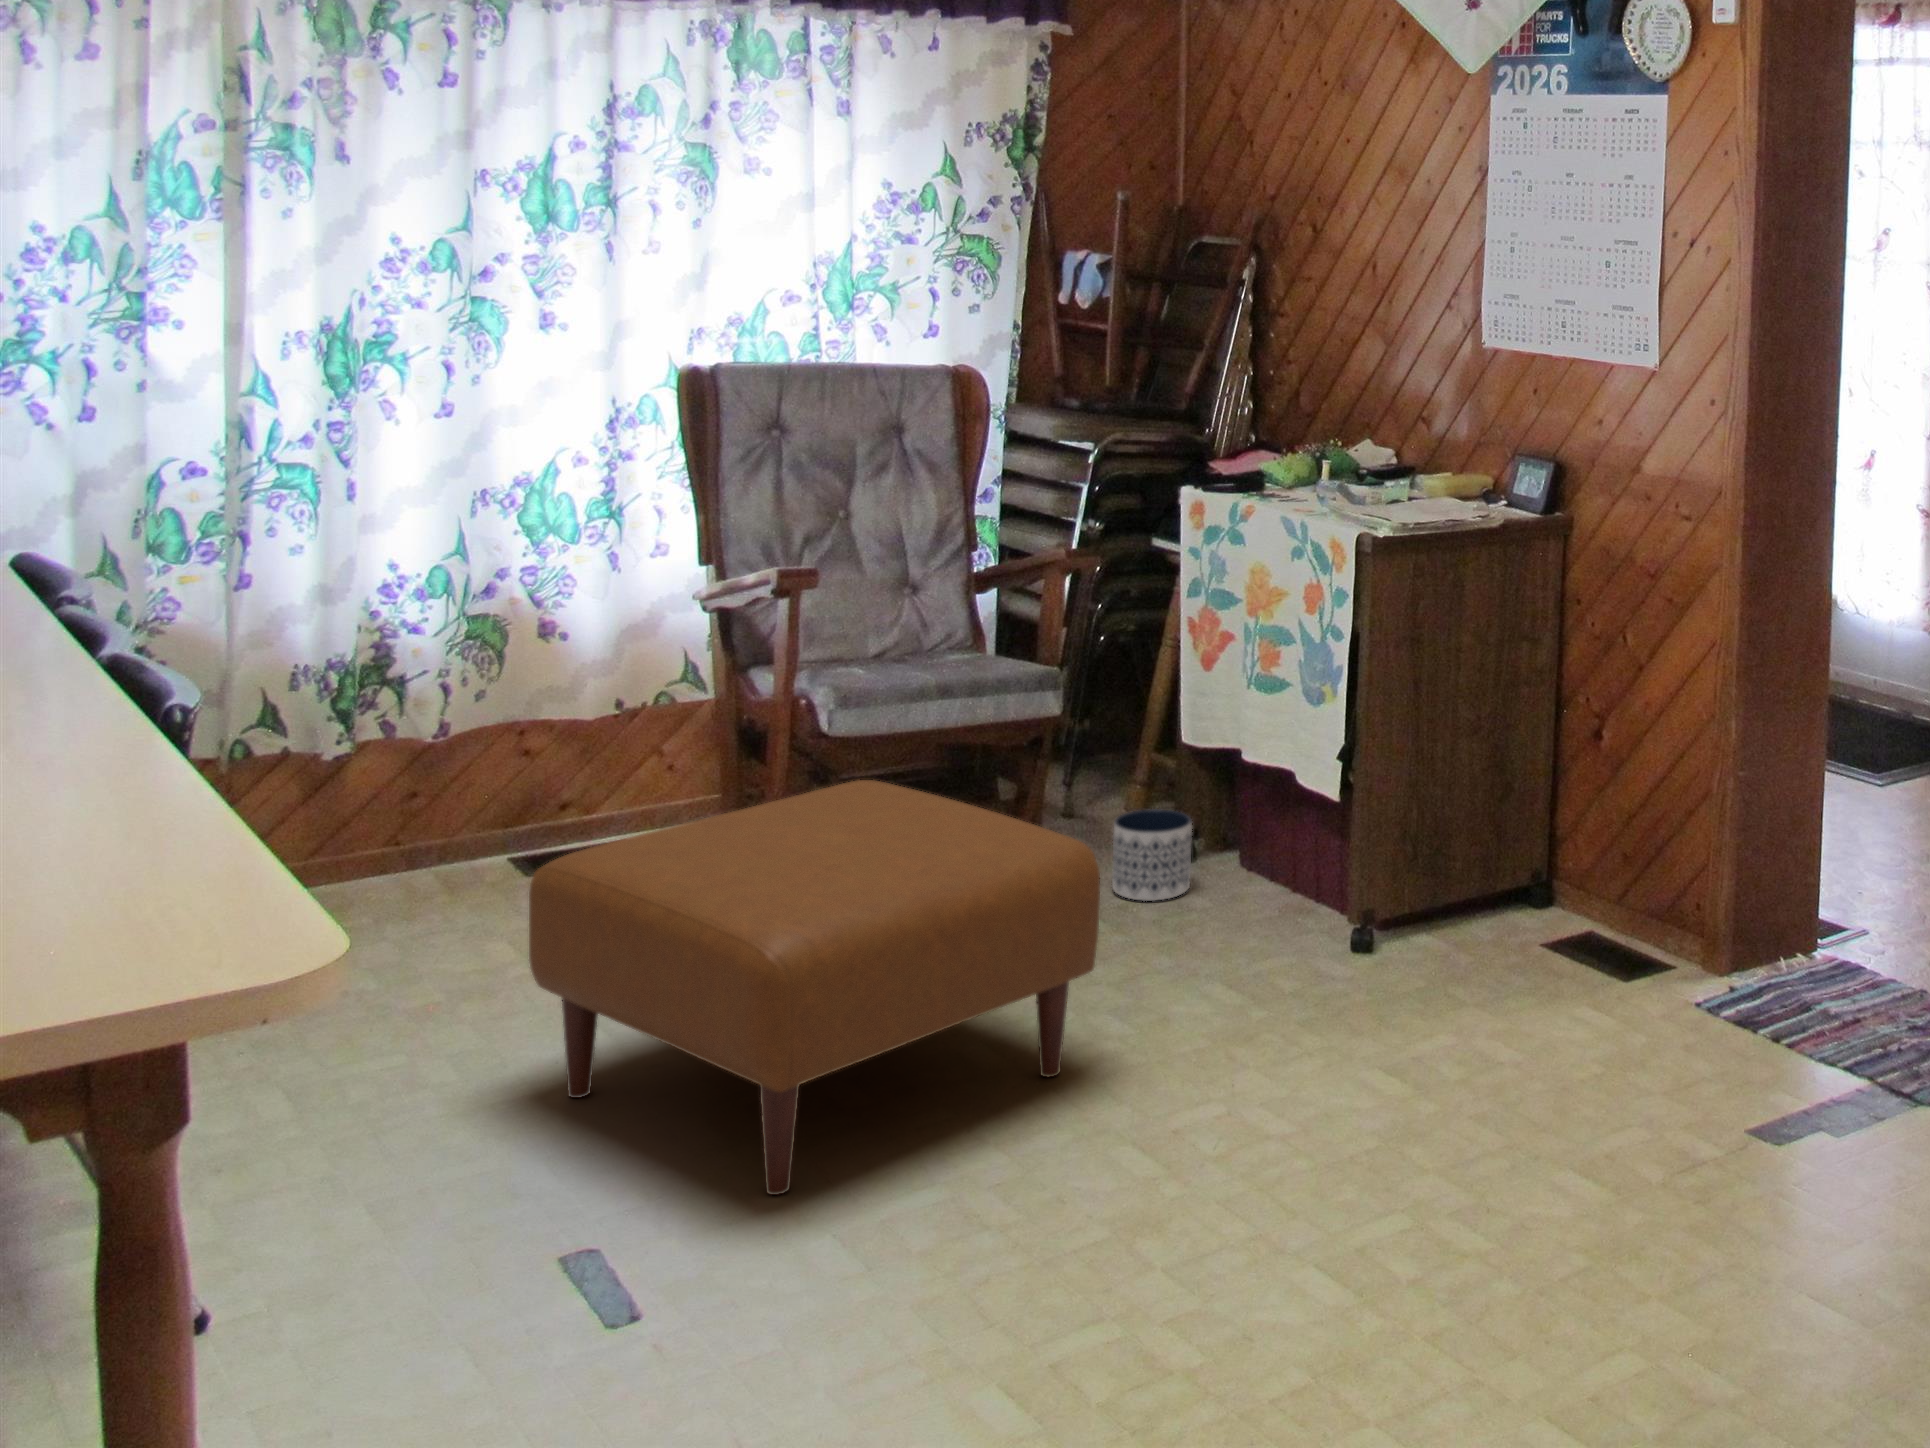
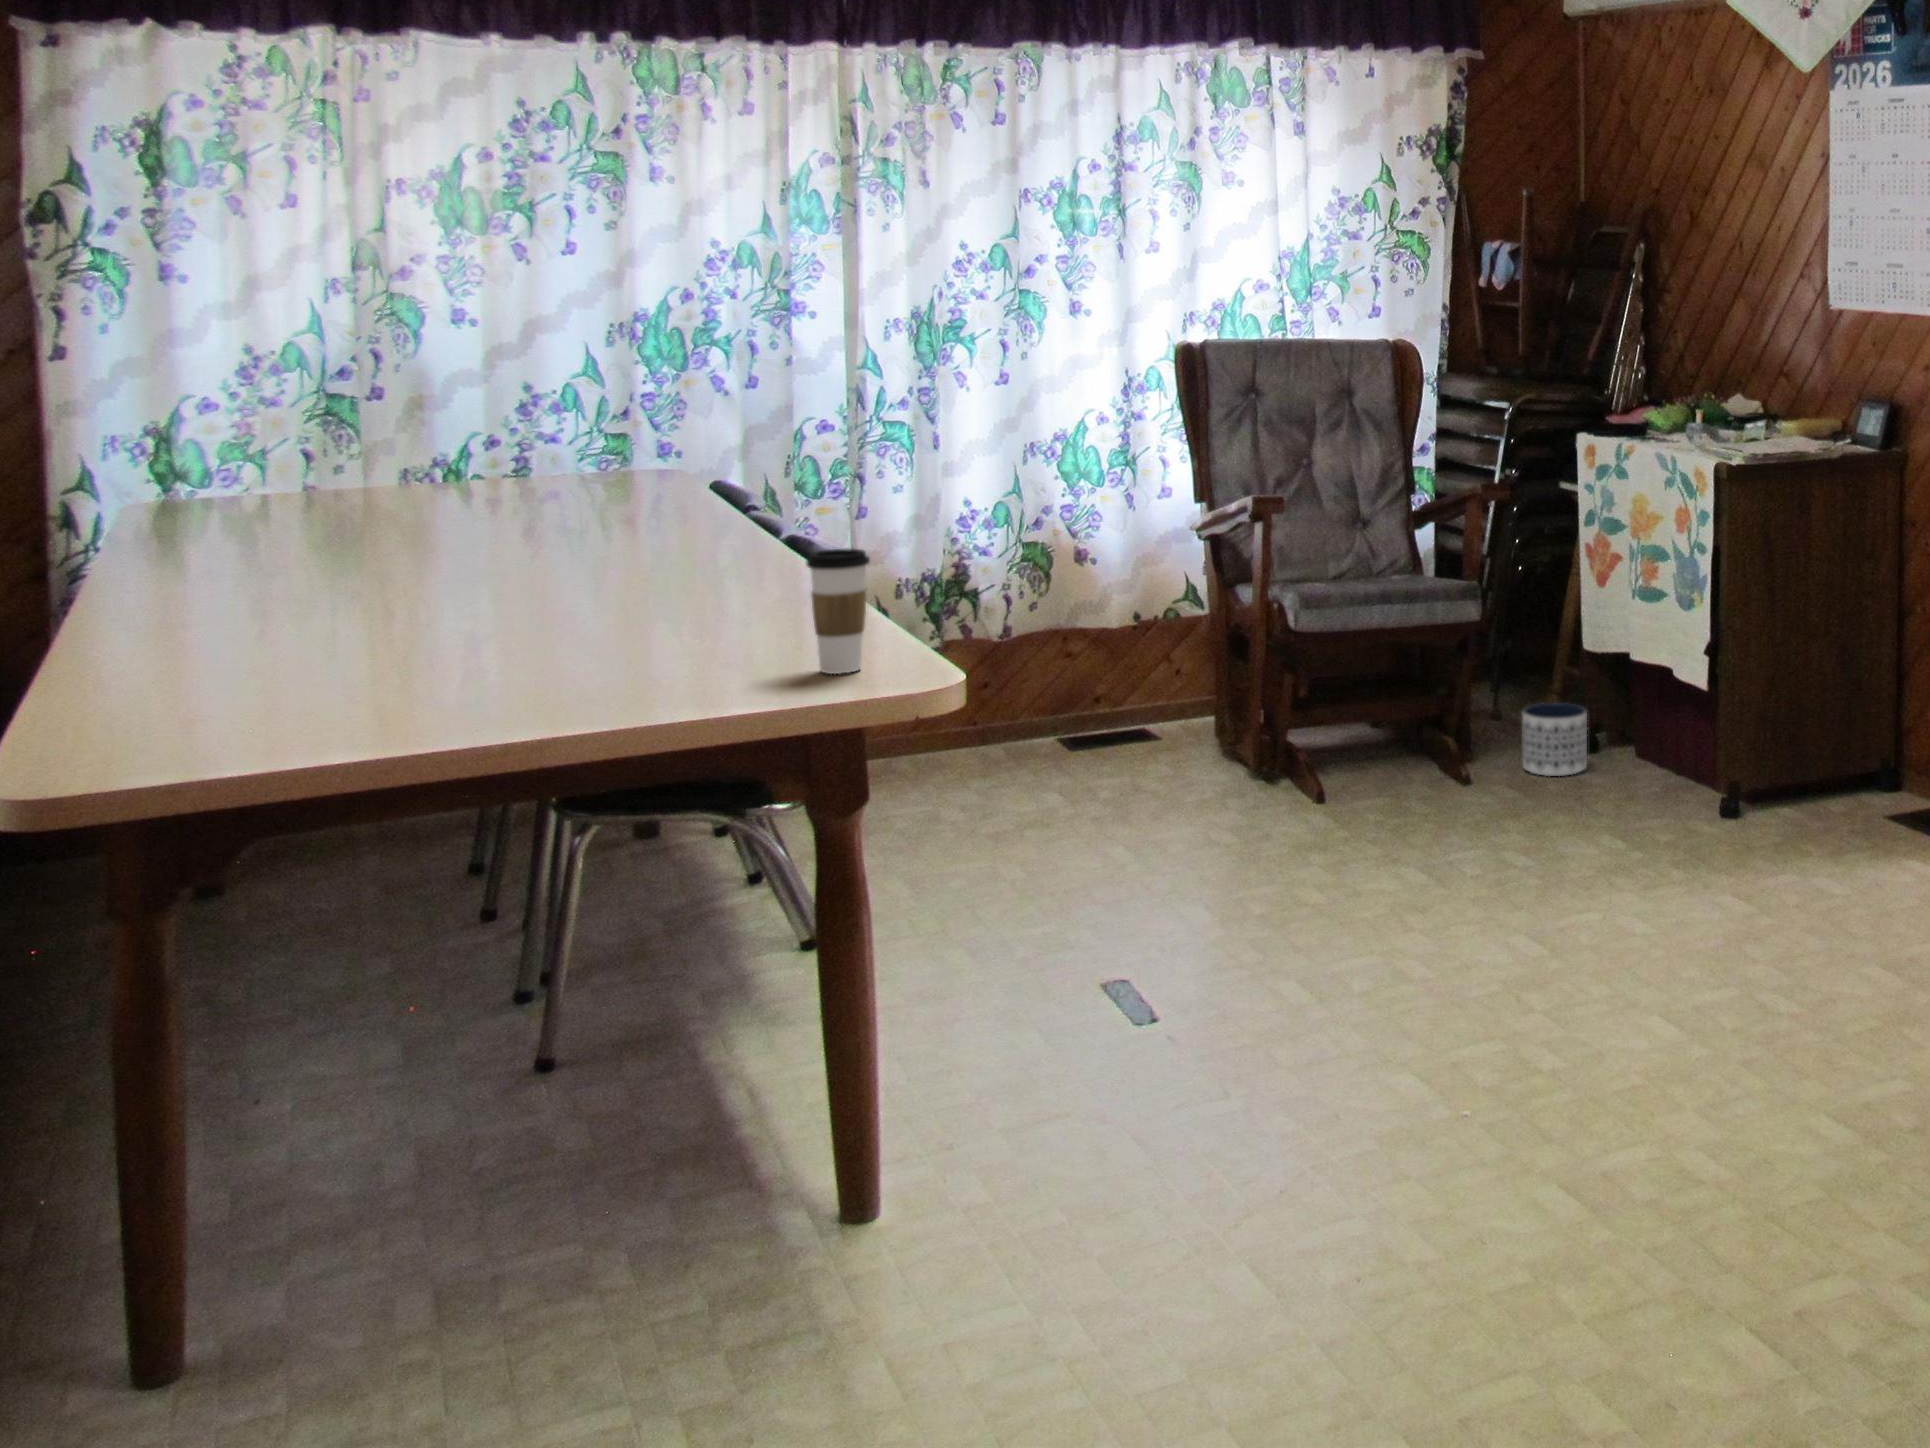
coffee cup: none [77,754,189,956] -> present [806,549,870,674]
ottoman: present [529,780,1100,1195] -> none [1074,659,1497,949]

